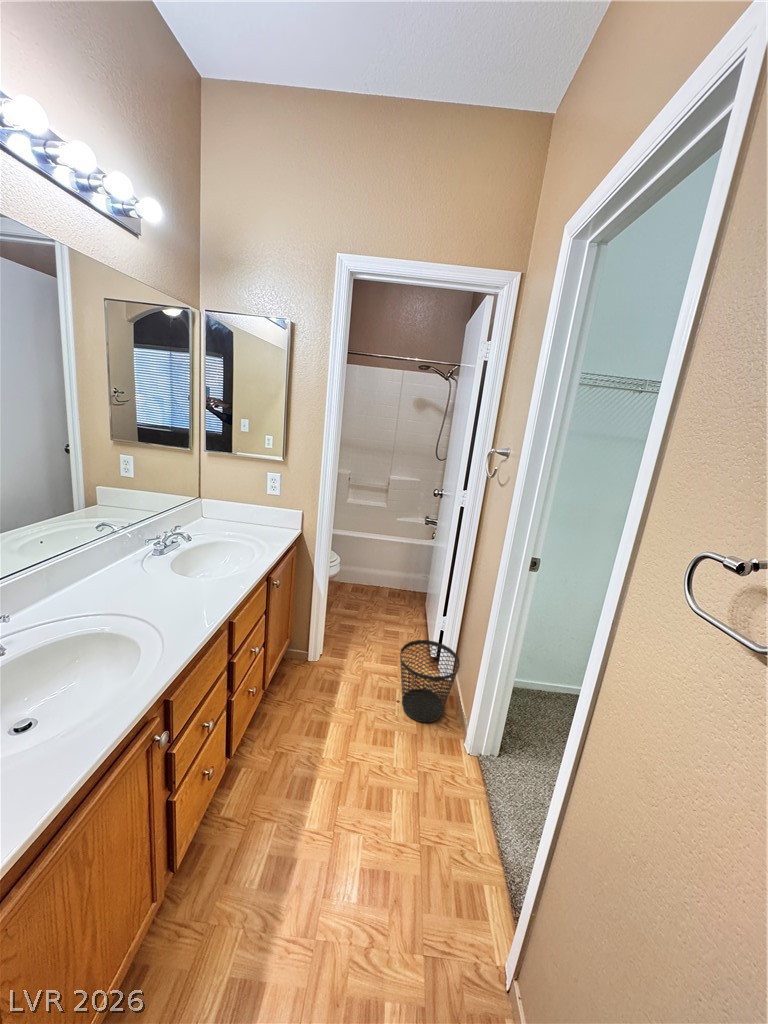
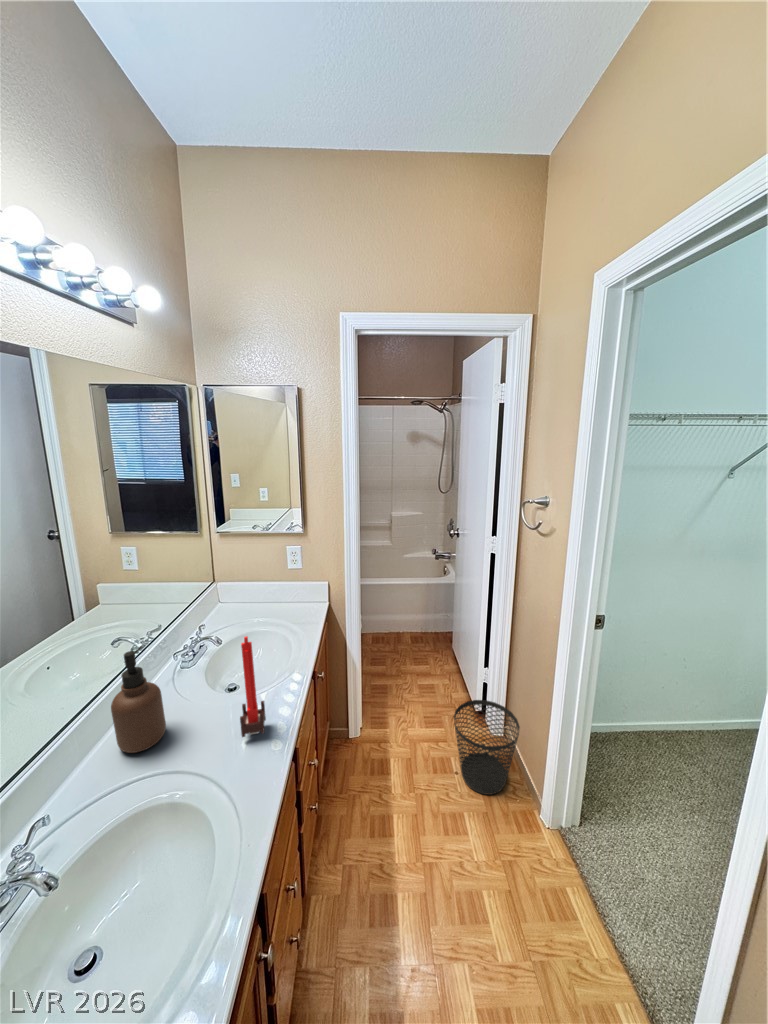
soap dispenser: none [78,512,125,598] -> present [111,646,166,753]
candle: none [185,514,210,602] -> present [240,636,266,737]

